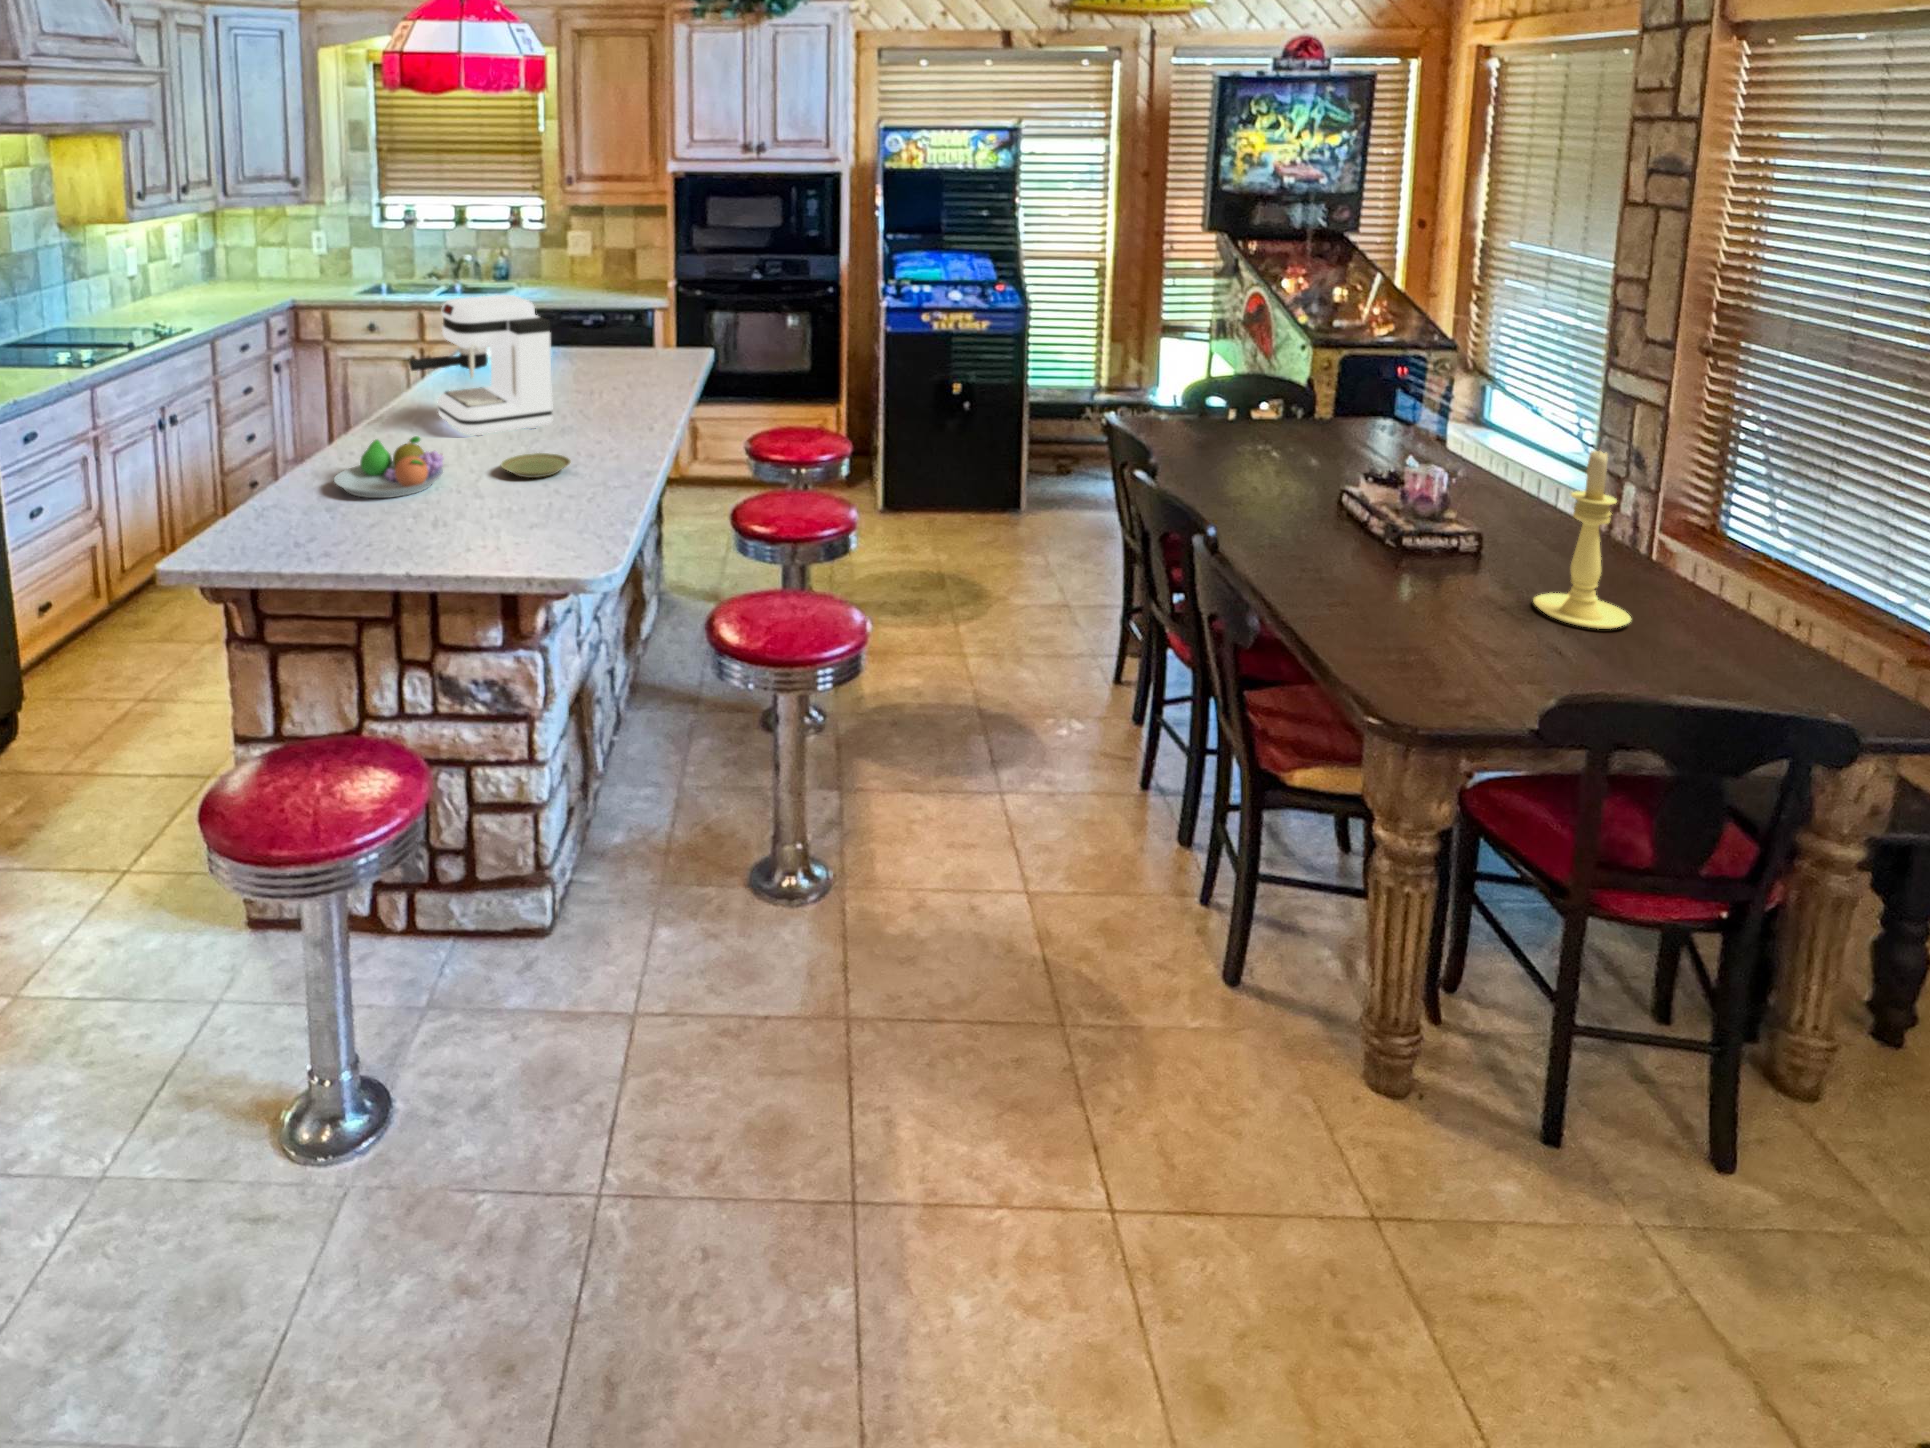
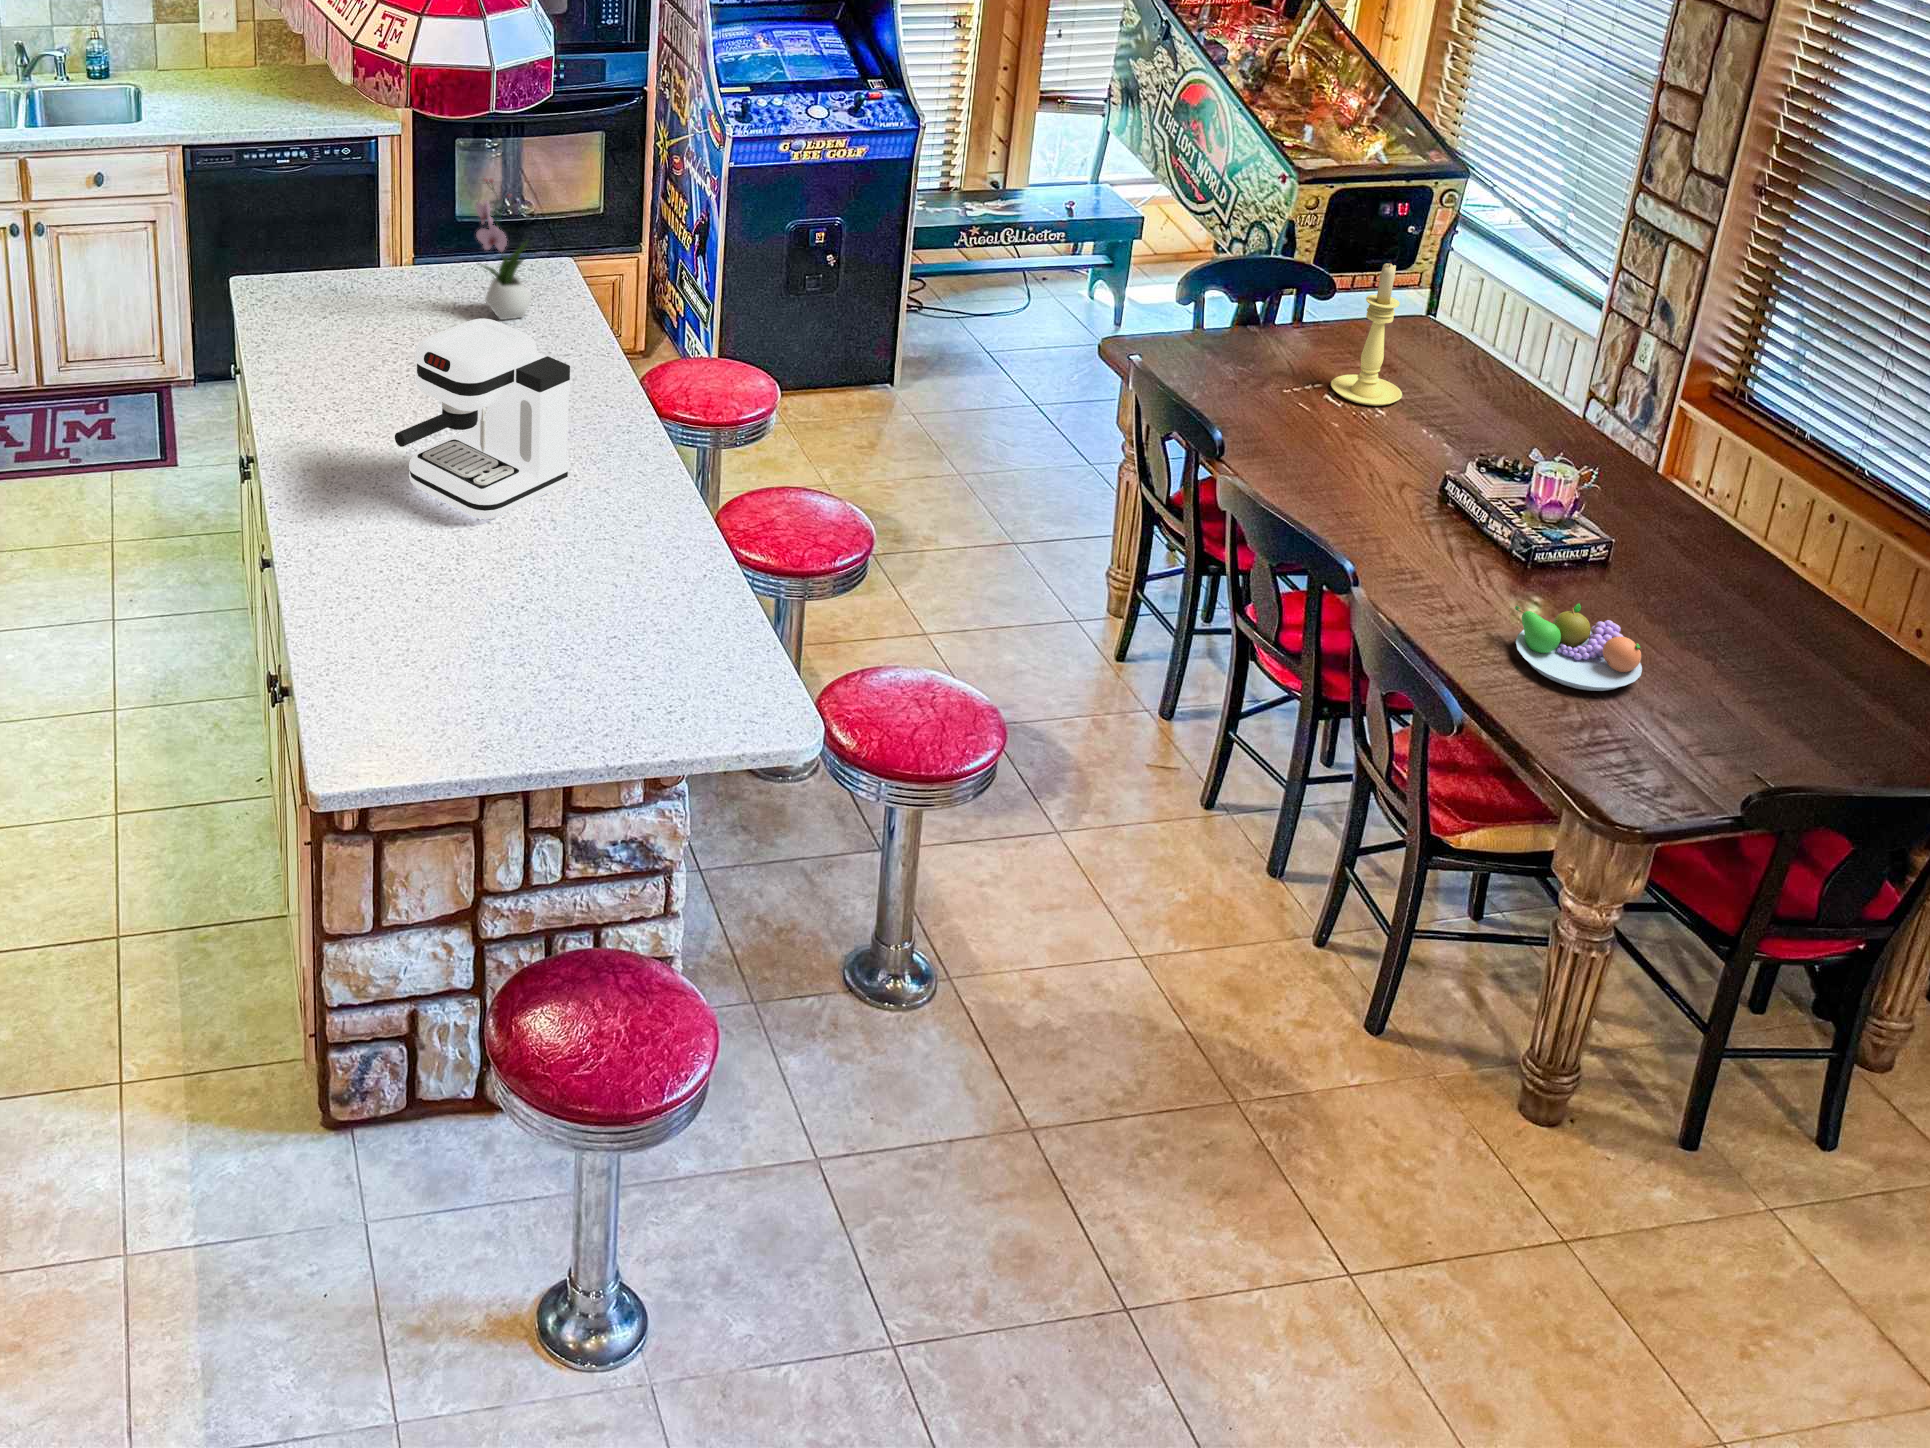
flower arrangement: none [602,258,644,363] -> present [476,178,532,320]
fruit bowl: present [334,436,443,498] -> present [1515,604,1642,691]
candle holder: present [1533,451,1631,629] -> present [1331,263,1402,406]
plate: present [501,453,571,478] -> none [595,558,679,602]

